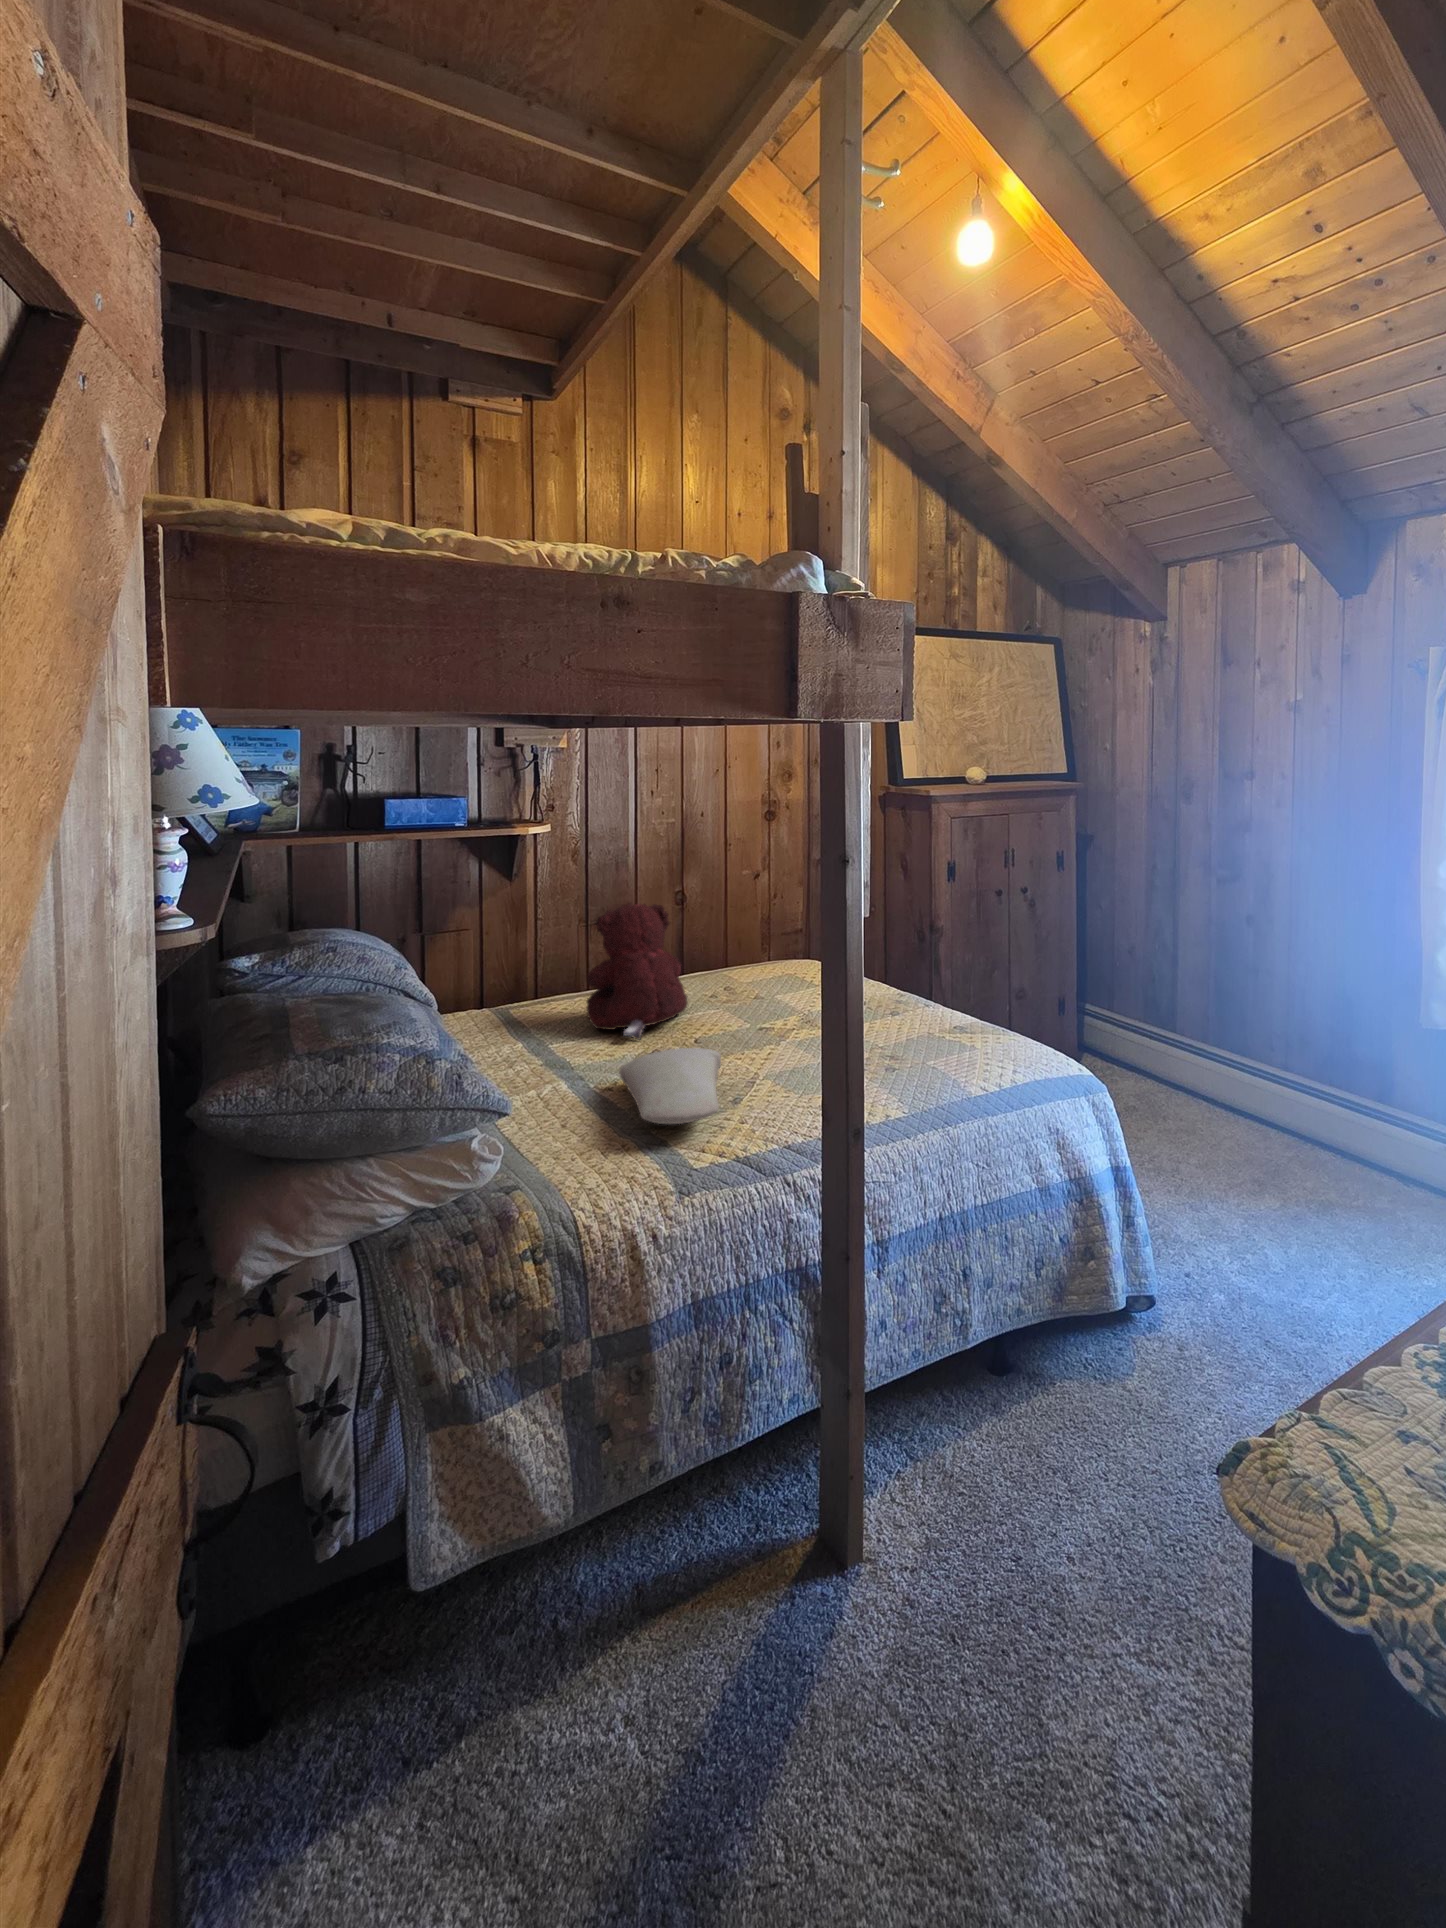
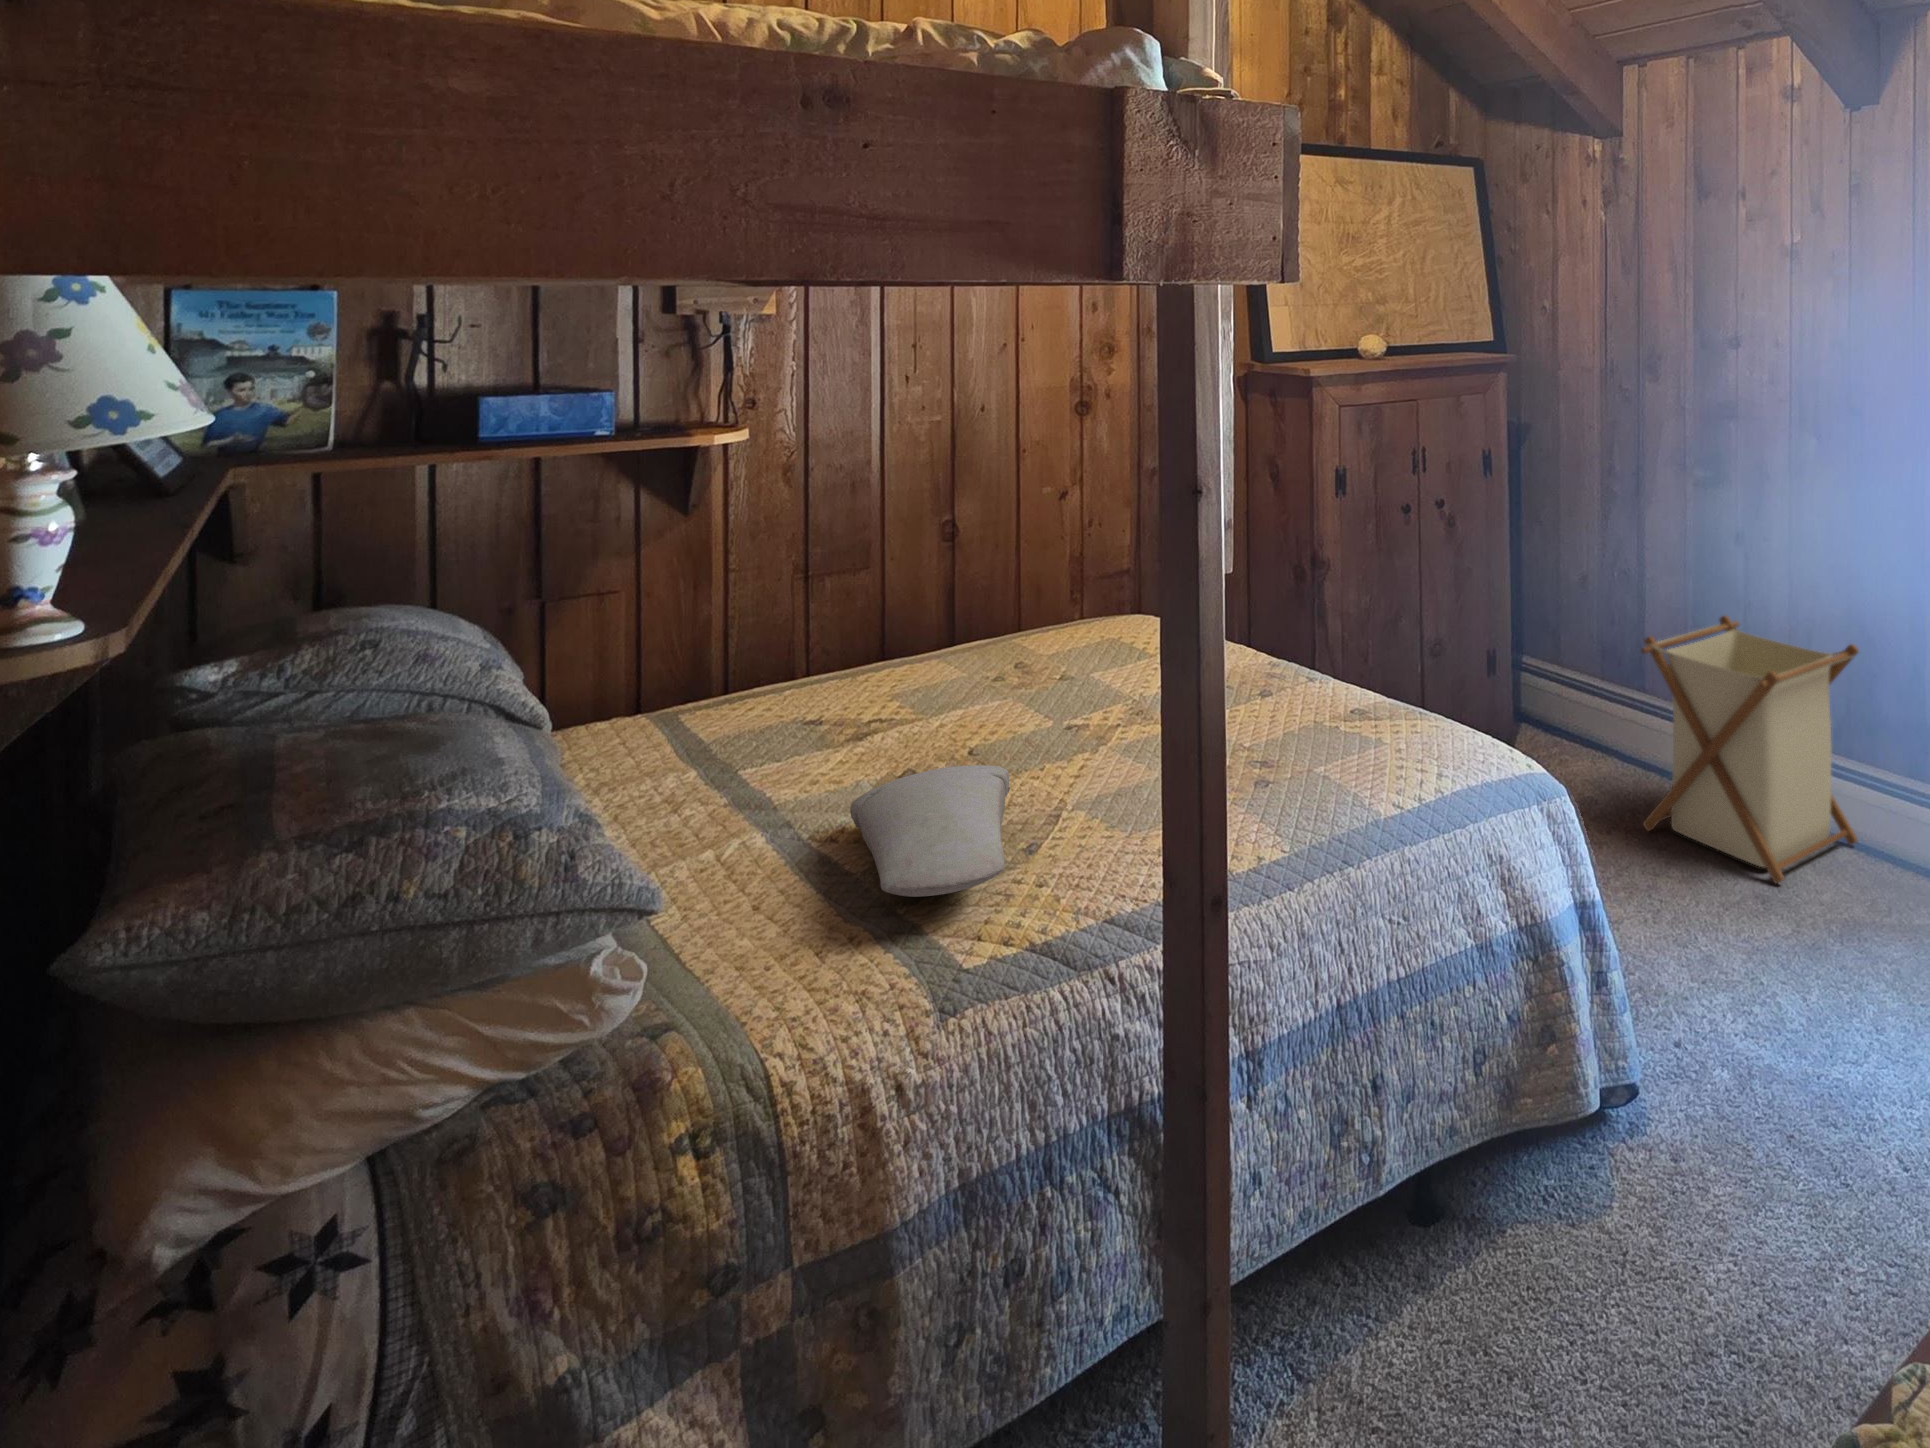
teddy bear: present [586,903,688,1040] -> none [802,542,960,751]
laundry basket: none [1174,980,1345,1176] -> present [1641,615,1859,884]

